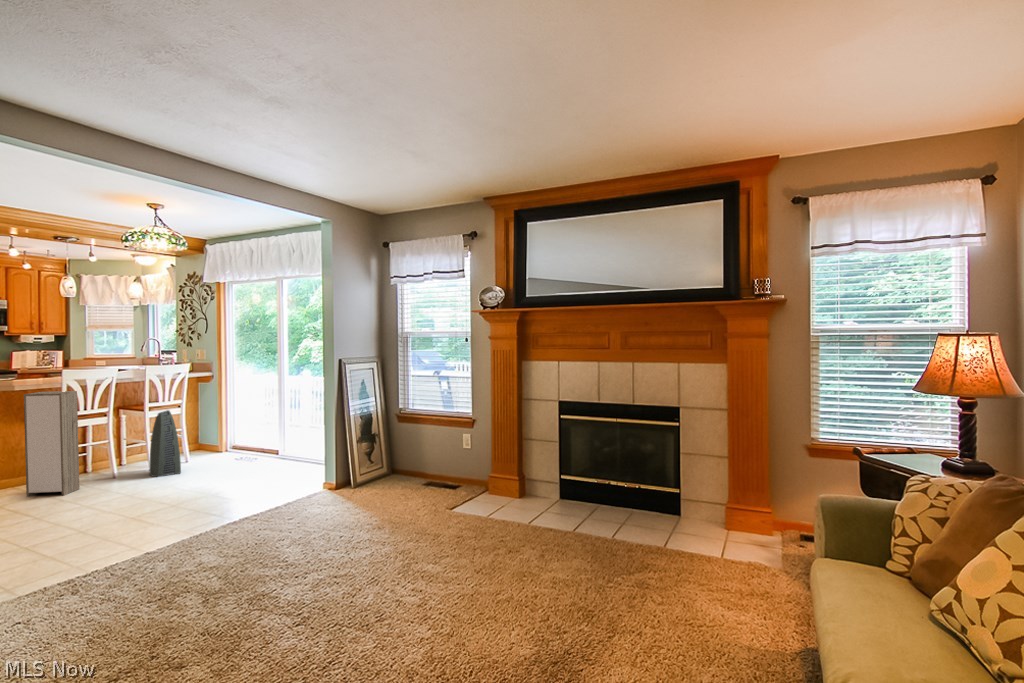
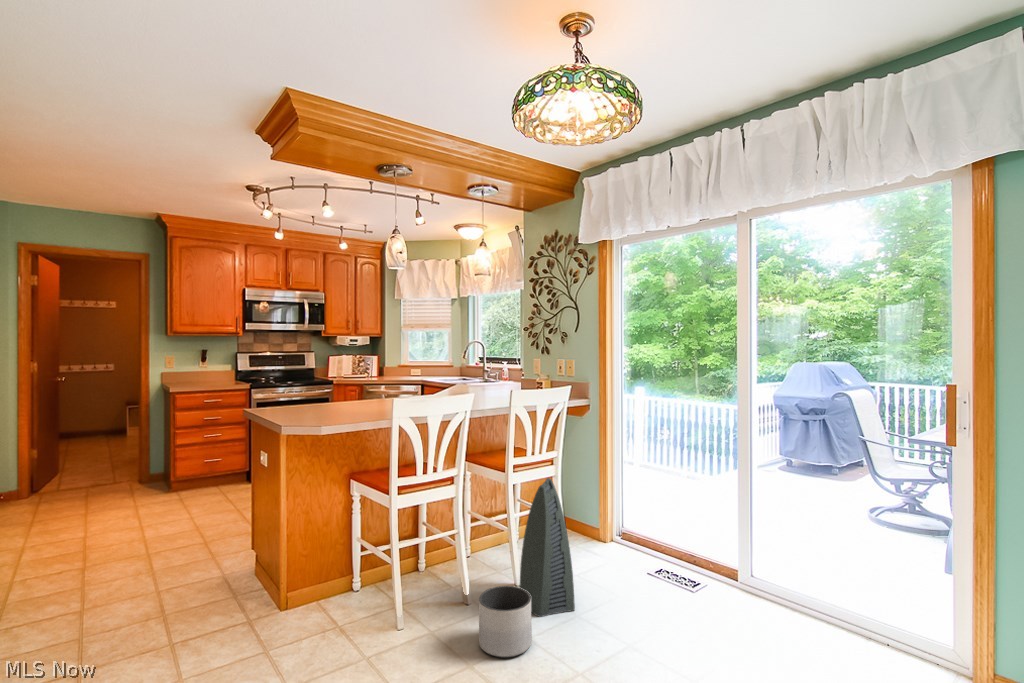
storage cabinet: present [24,391,79,497] -> none [334,440,417,663]
planter: none [116,460,147,488] -> present [479,586,532,658]

